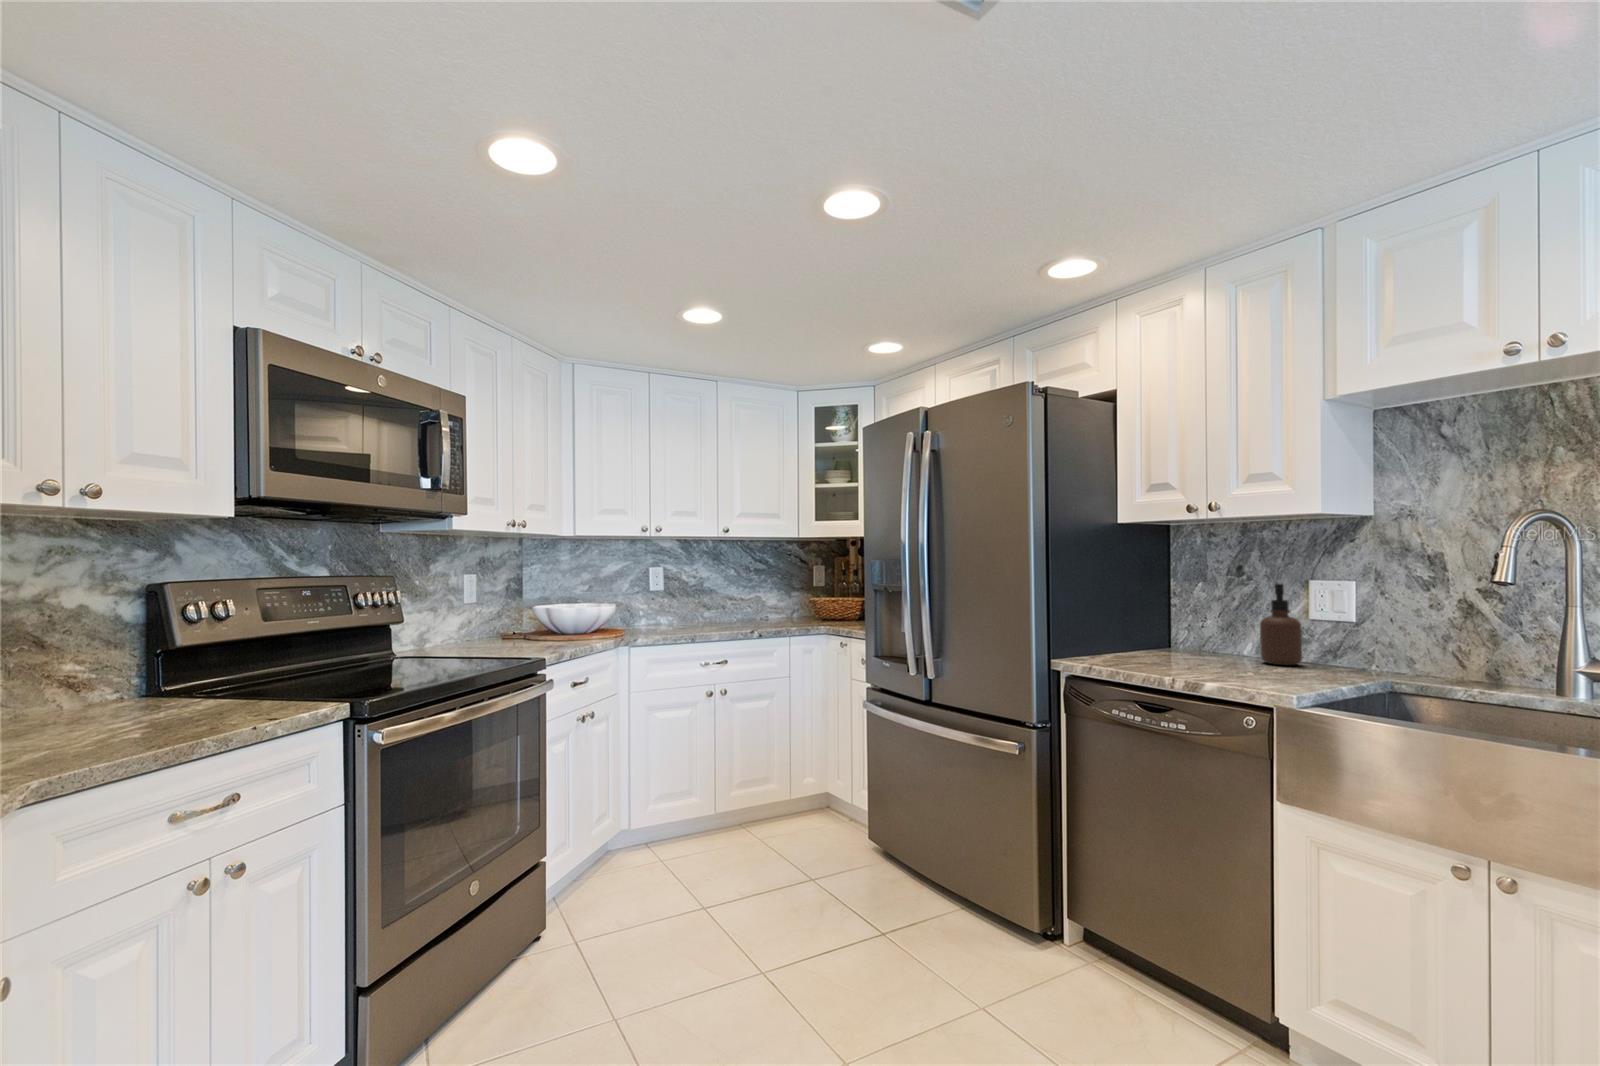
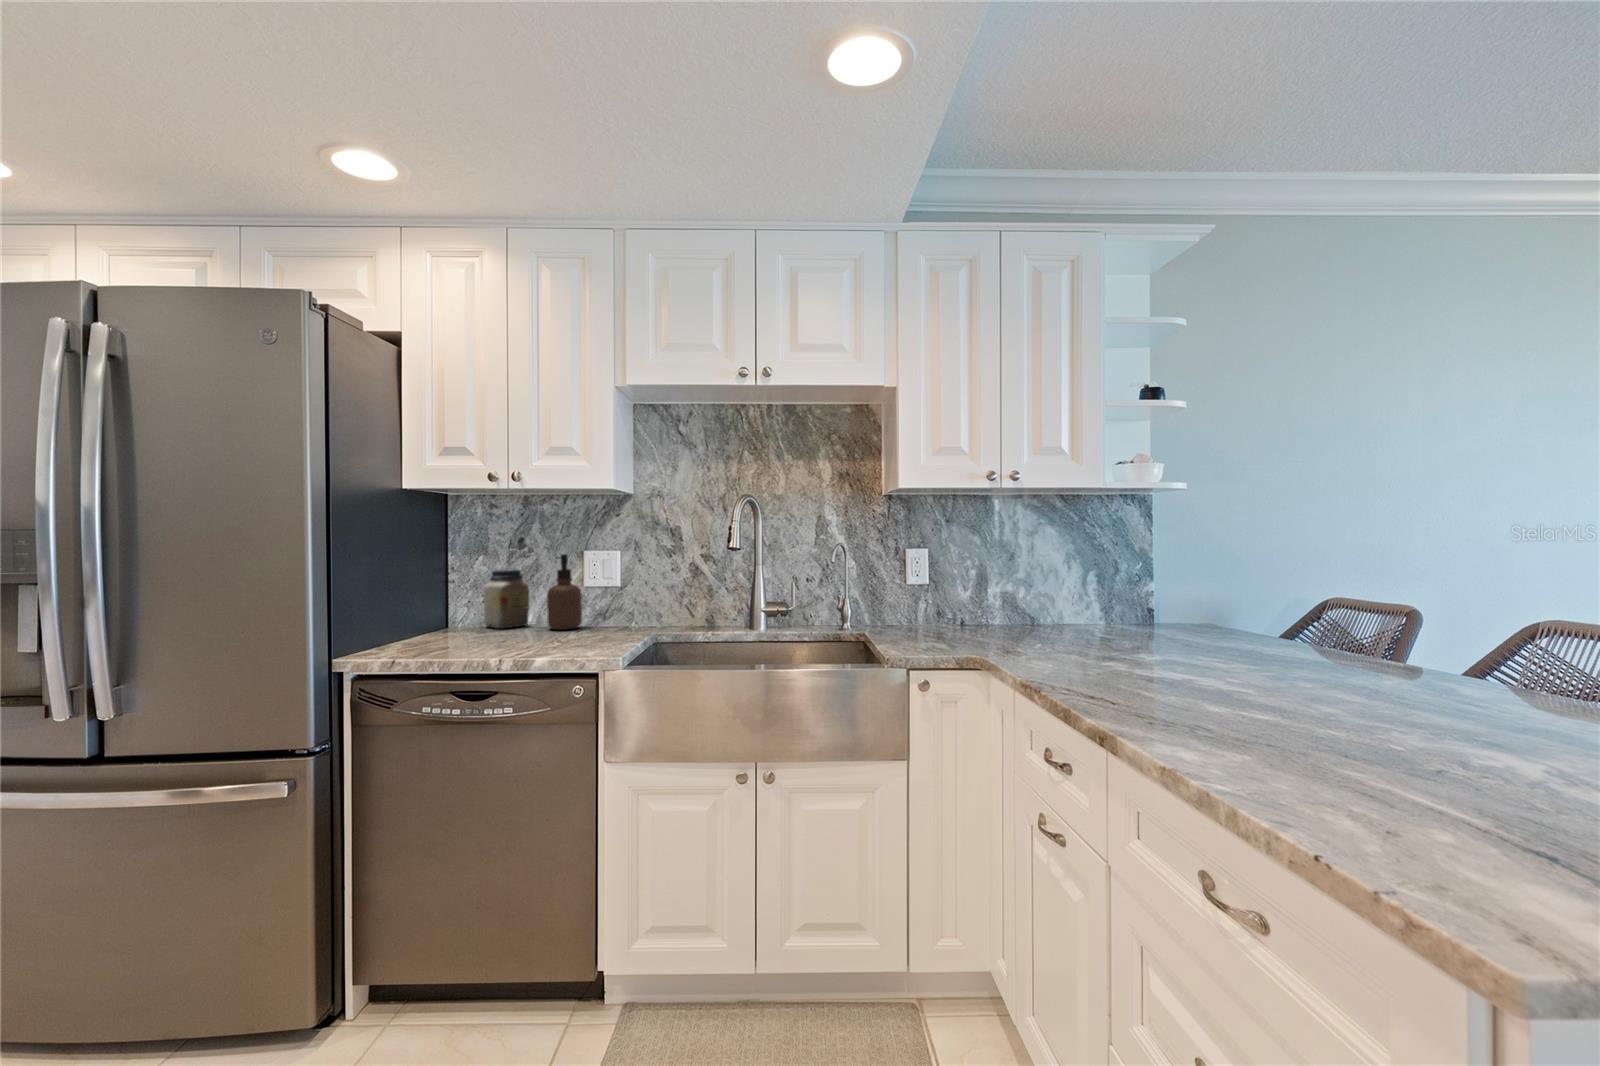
jar: none [1200,596,1247,656] -> present [484,569,529,629]

